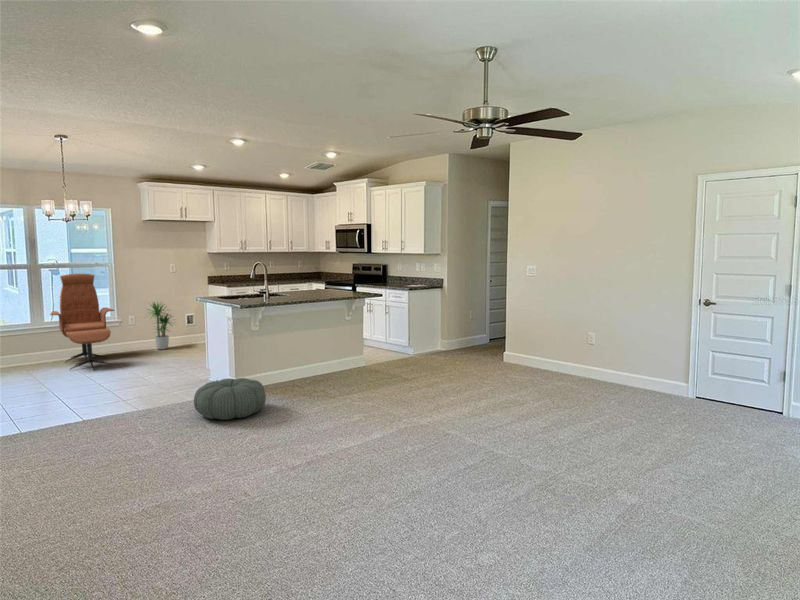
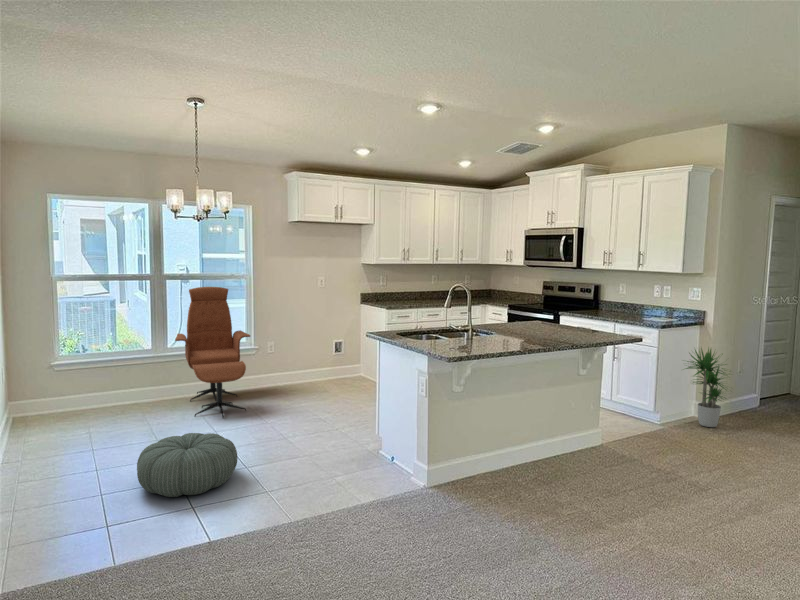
potted plant: present [147,302,172,349] -> present [686,348,726,427]
pouf: present [194,378,266,420] -> present [137,433,238,497]

